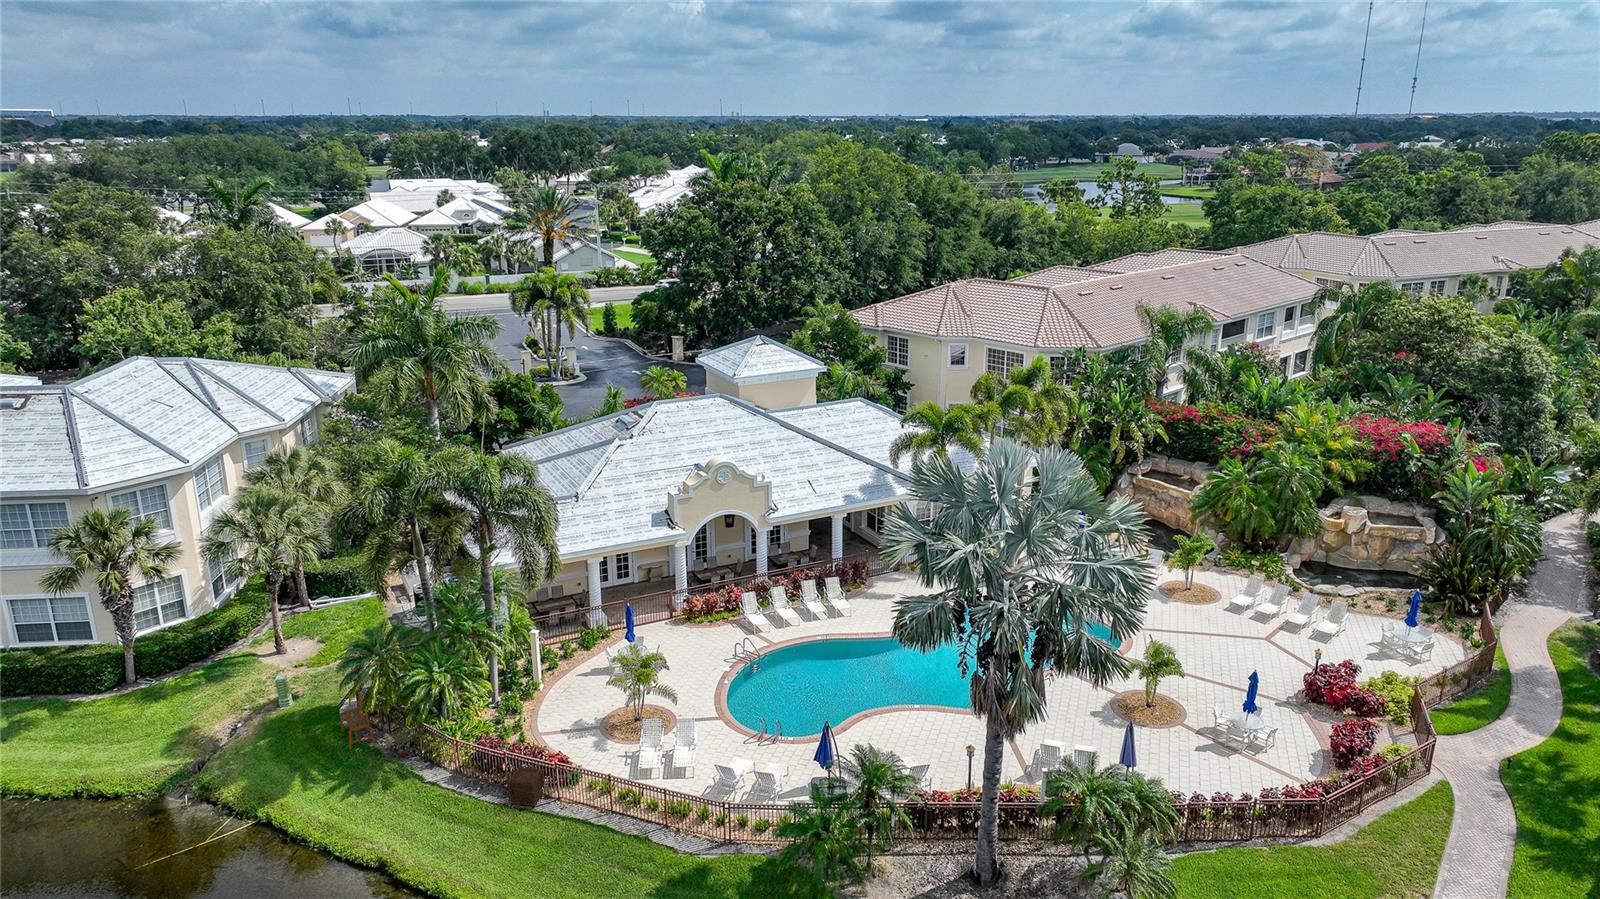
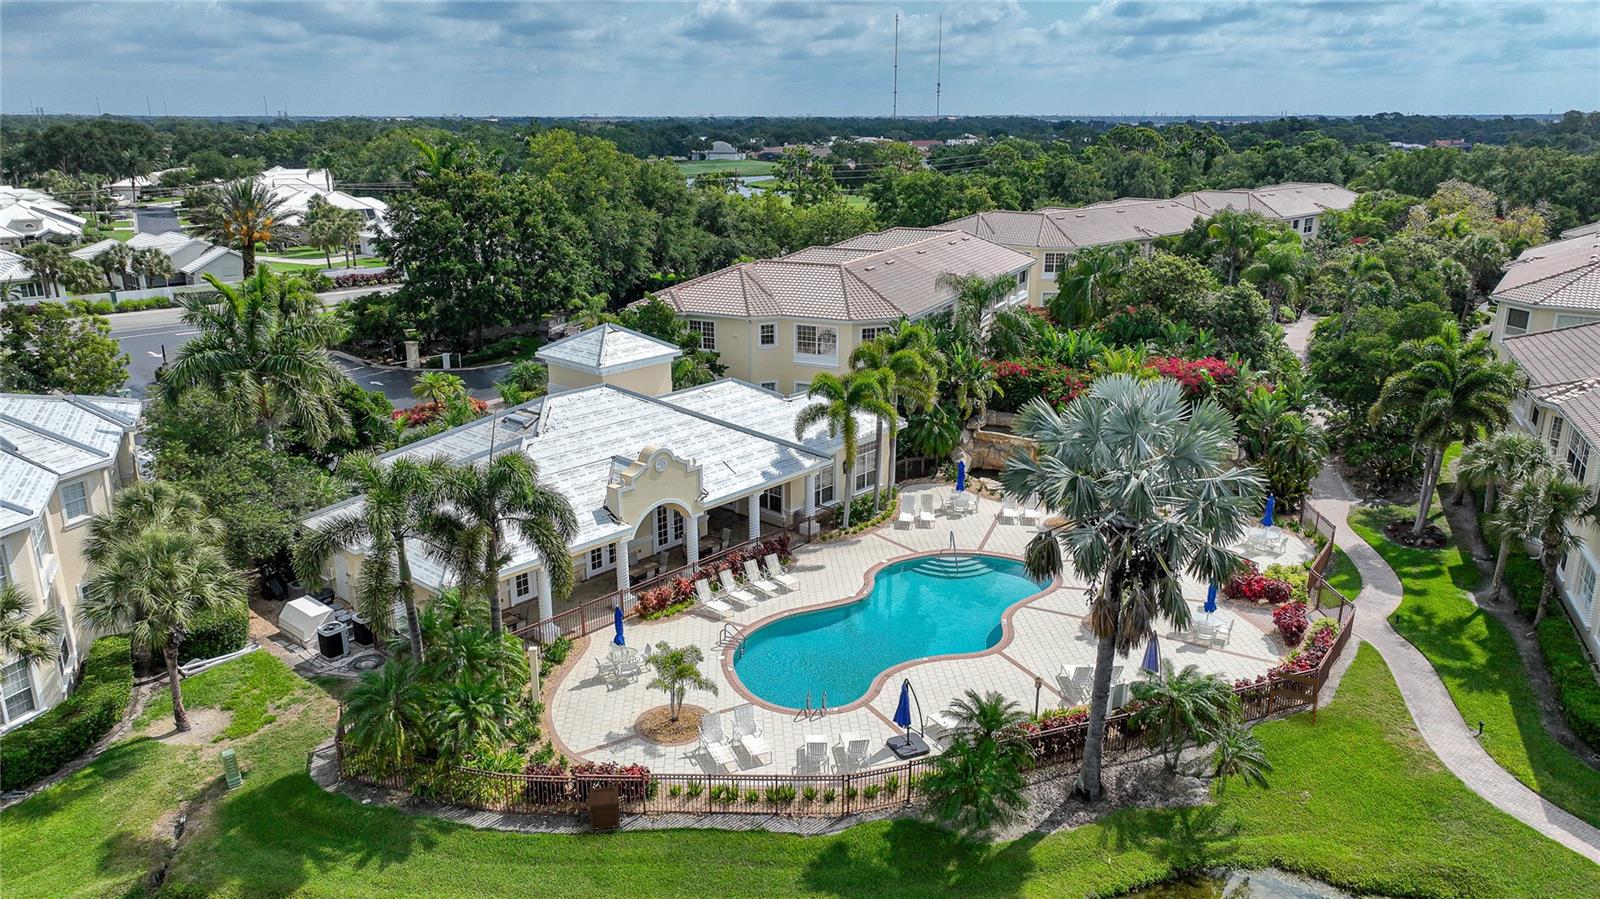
bench: present [341,694,374,749] -> present [1269,671,1319,724]
potted tree: present [392,728,411,757] -> none [411,776,438,811]

